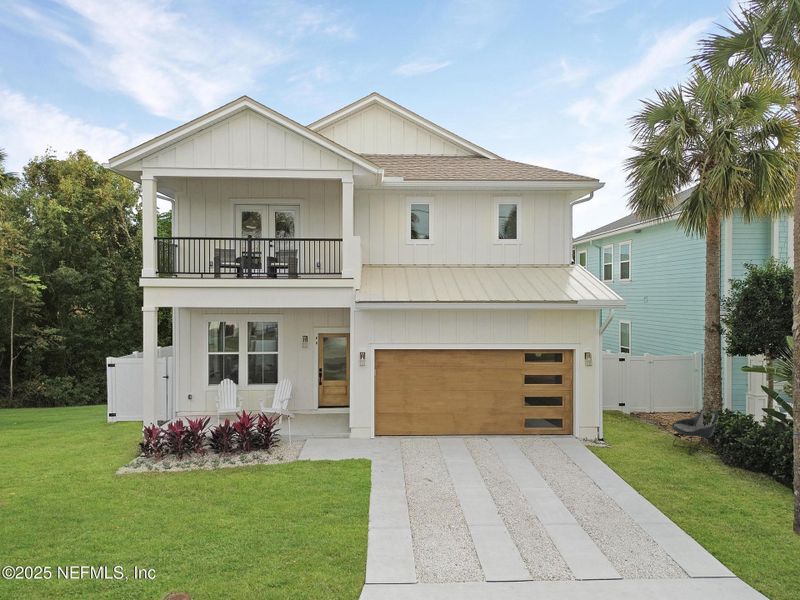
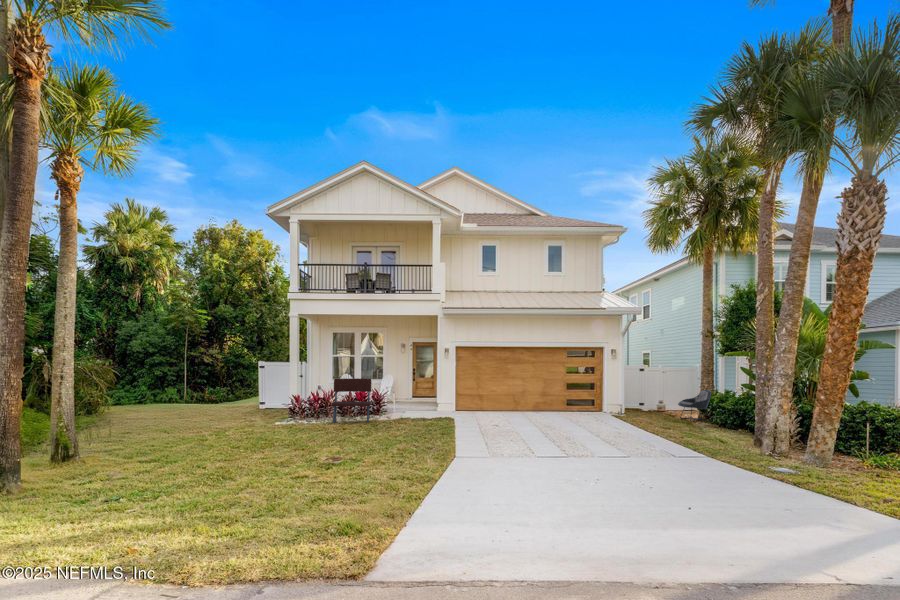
bench: none [193,405,253,473] -> present [332,378,371,423]

